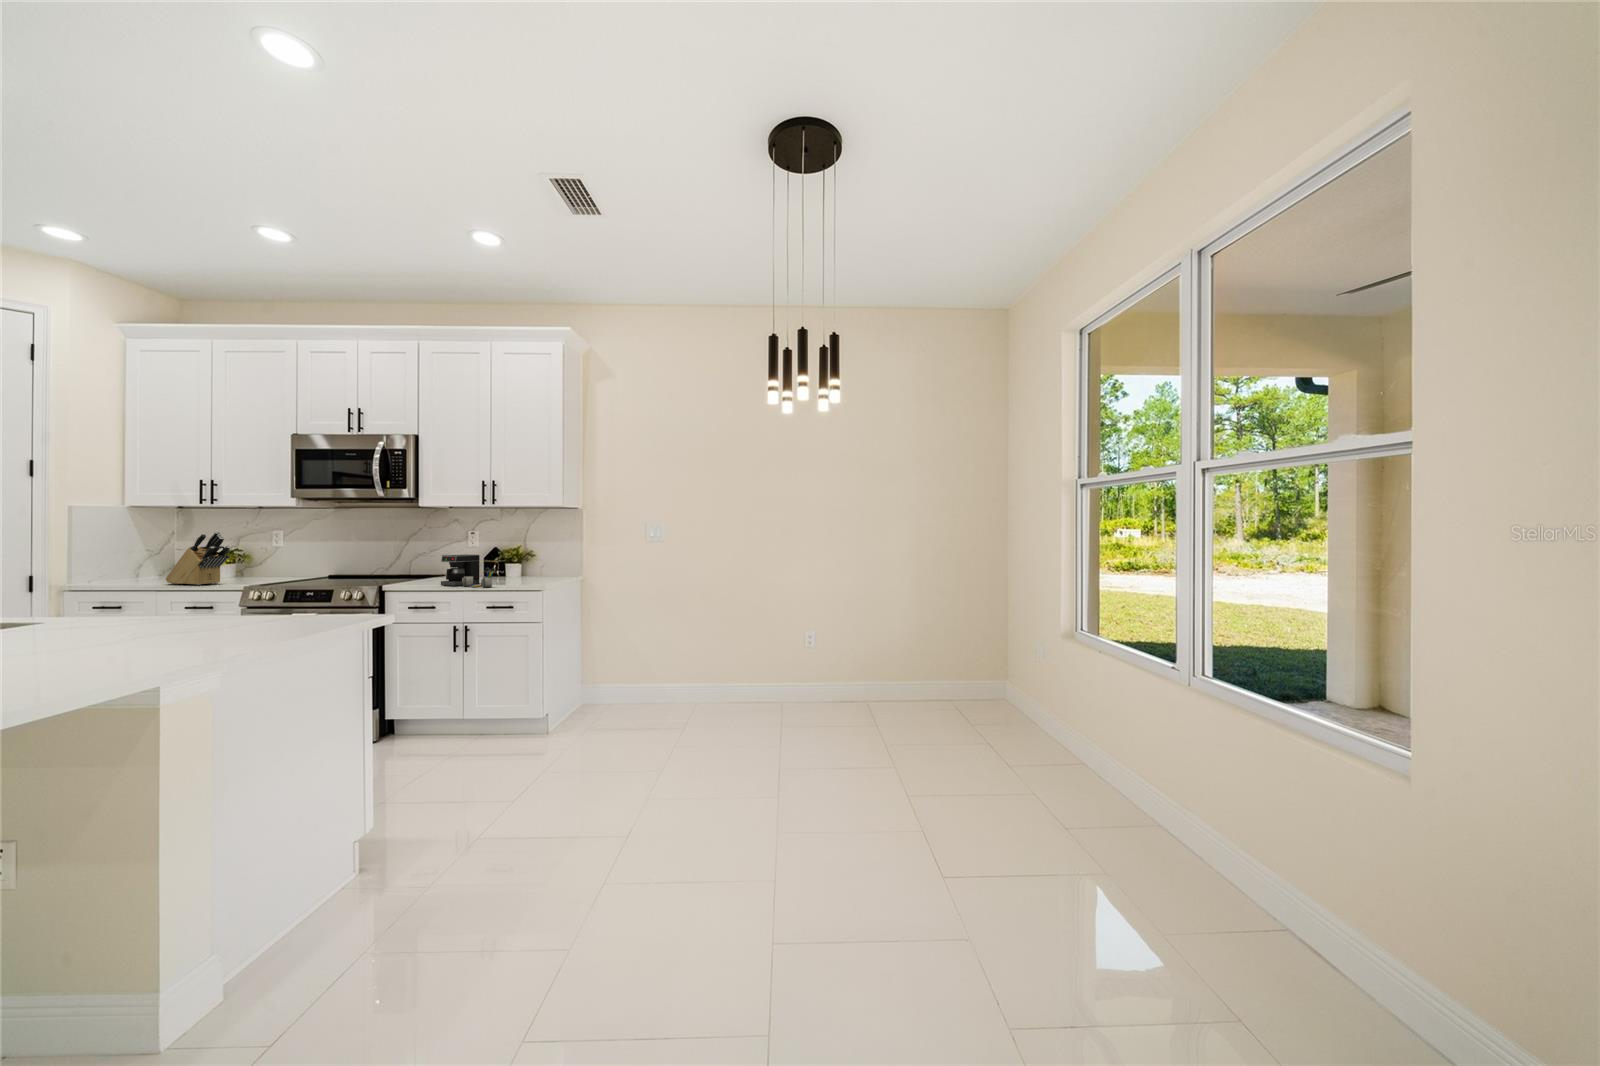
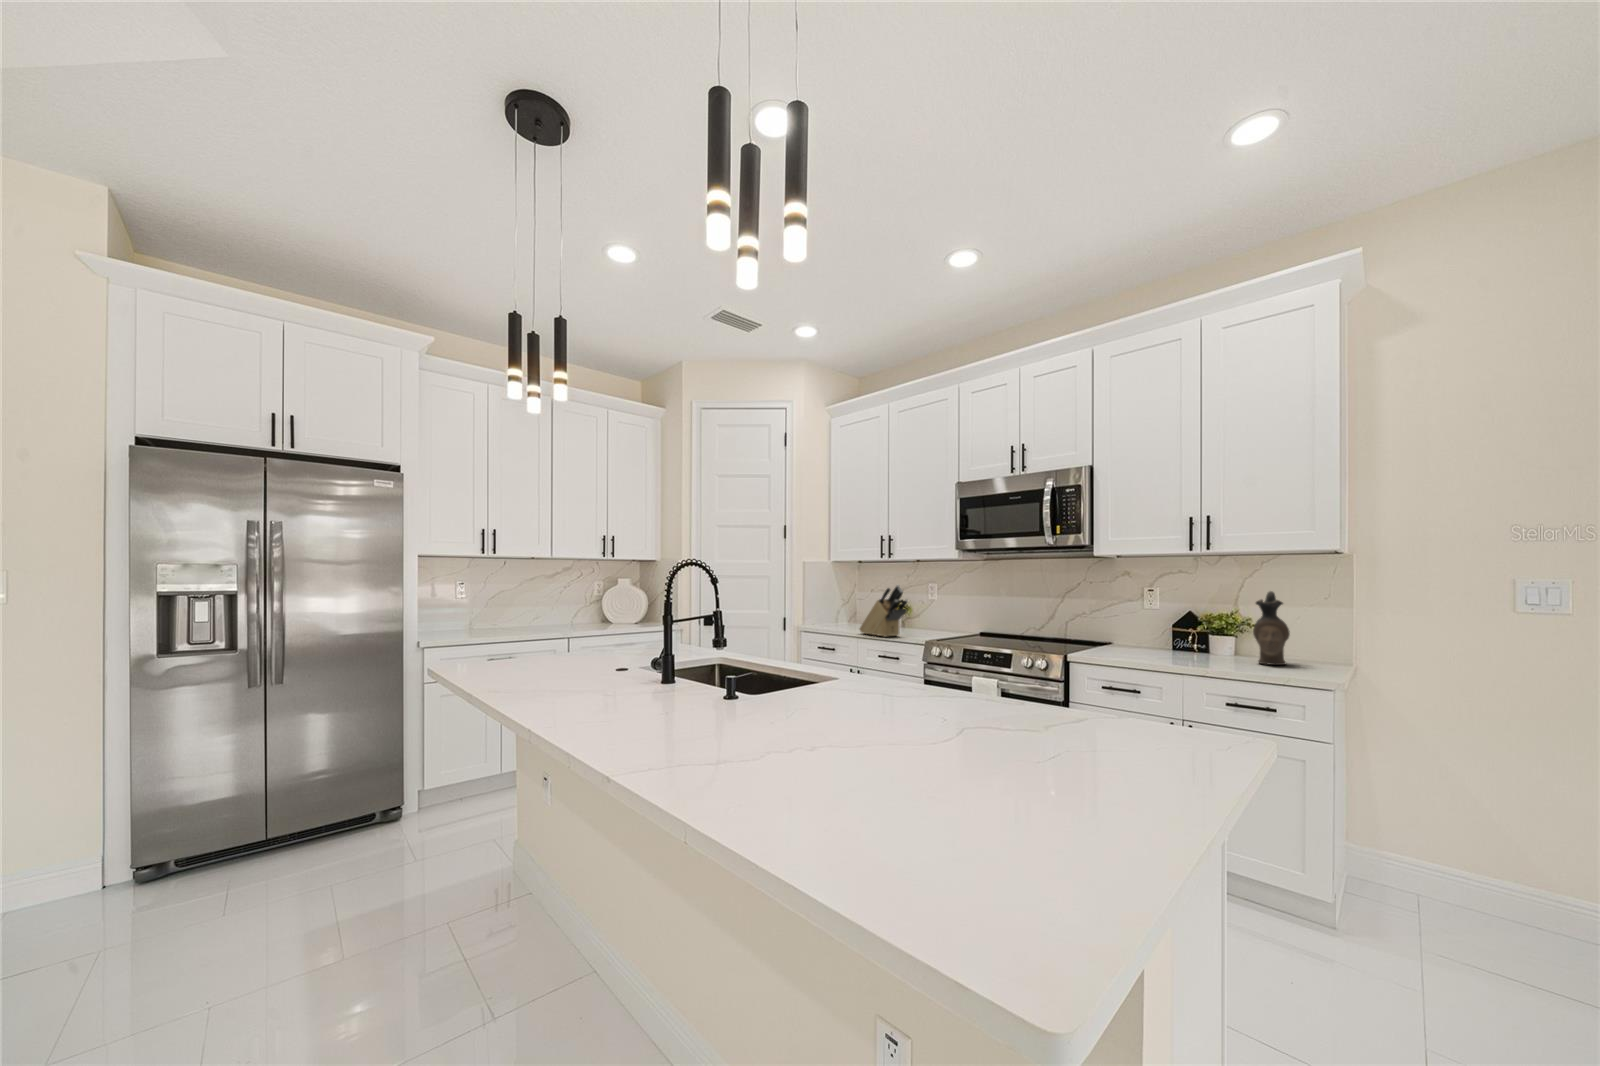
ceramic pitcher: none [524,533,546,582] -> present [1253,591,1290,665]
coffee maker: present [441,554,494,587] -> none [1137,619,1224,671]

